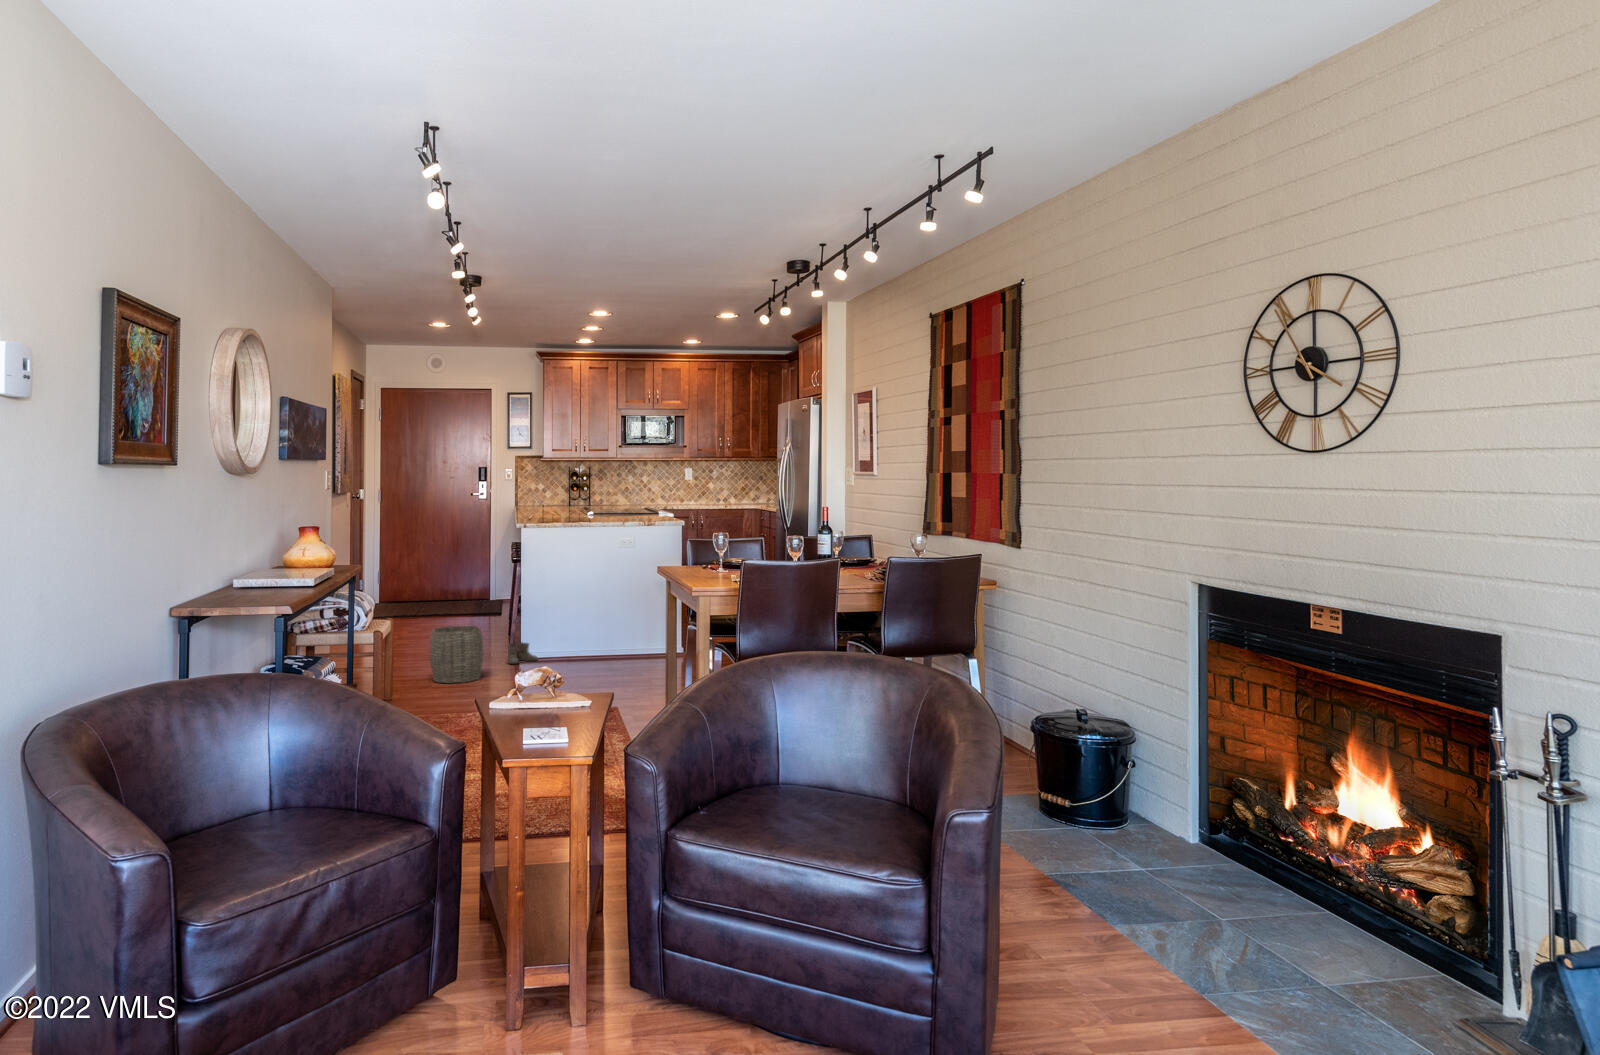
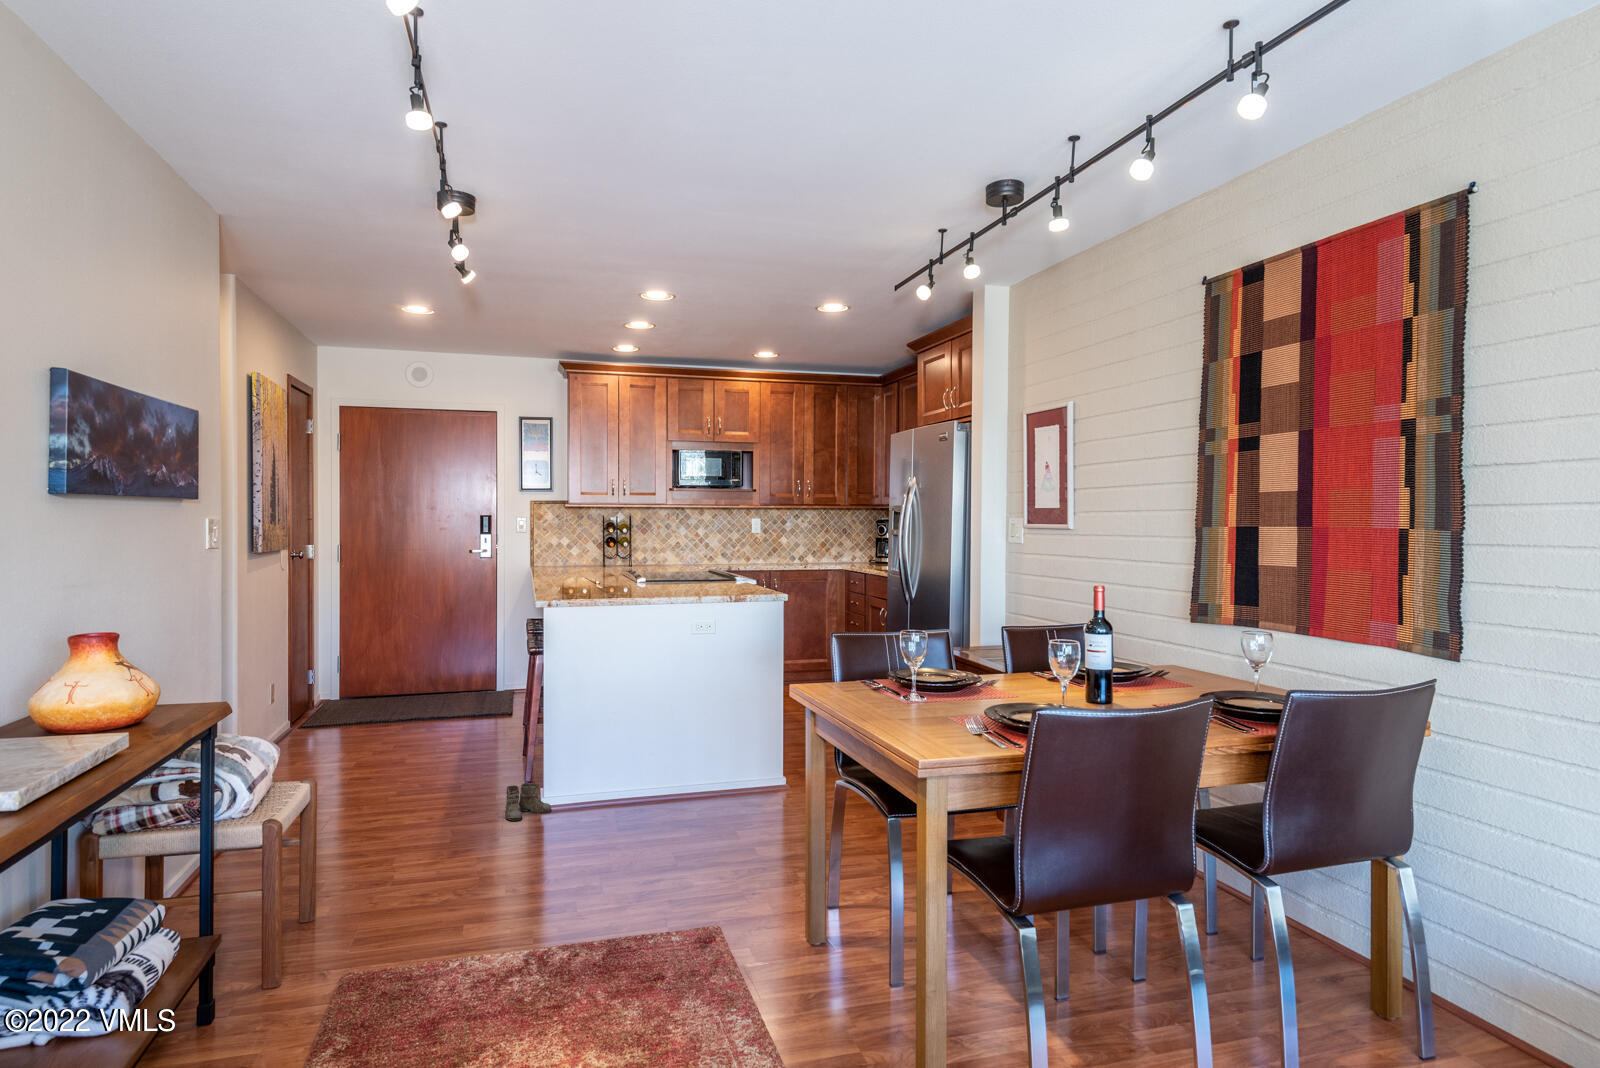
woven basket: present [430,626,483,683] -> none [378,769,464,869]

